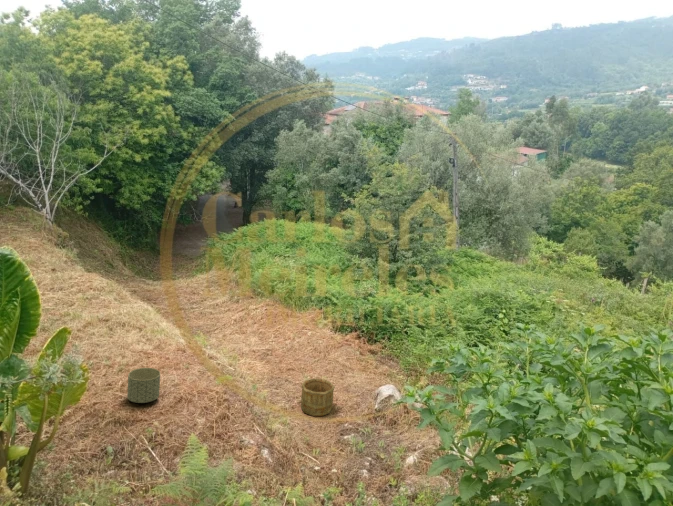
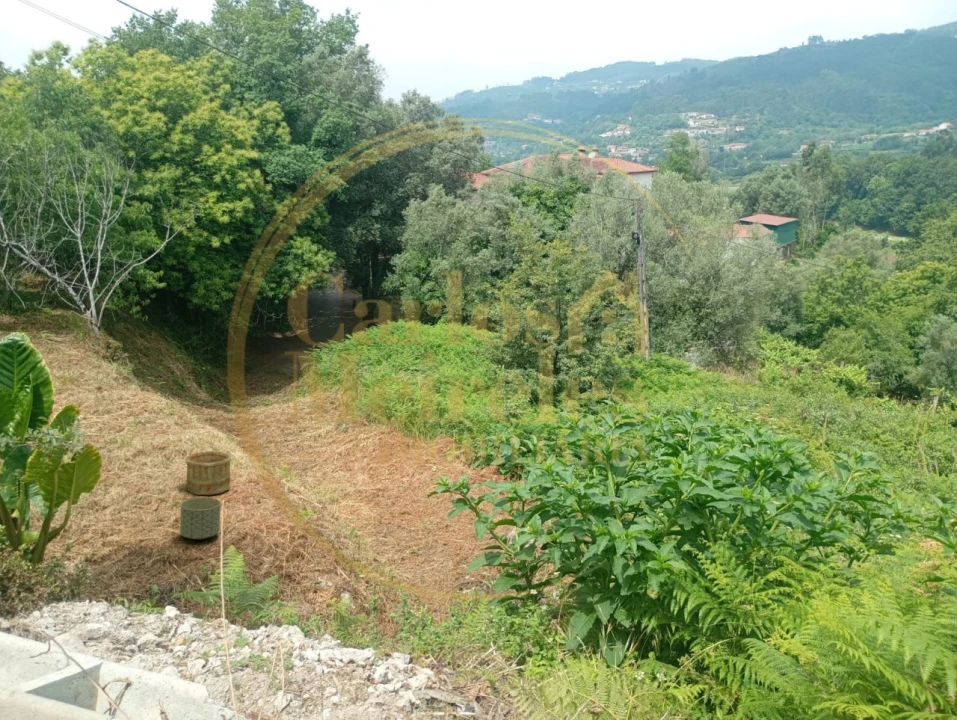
wooden bucket: present [301,379,335,416] -> present [186,451,231,495]

